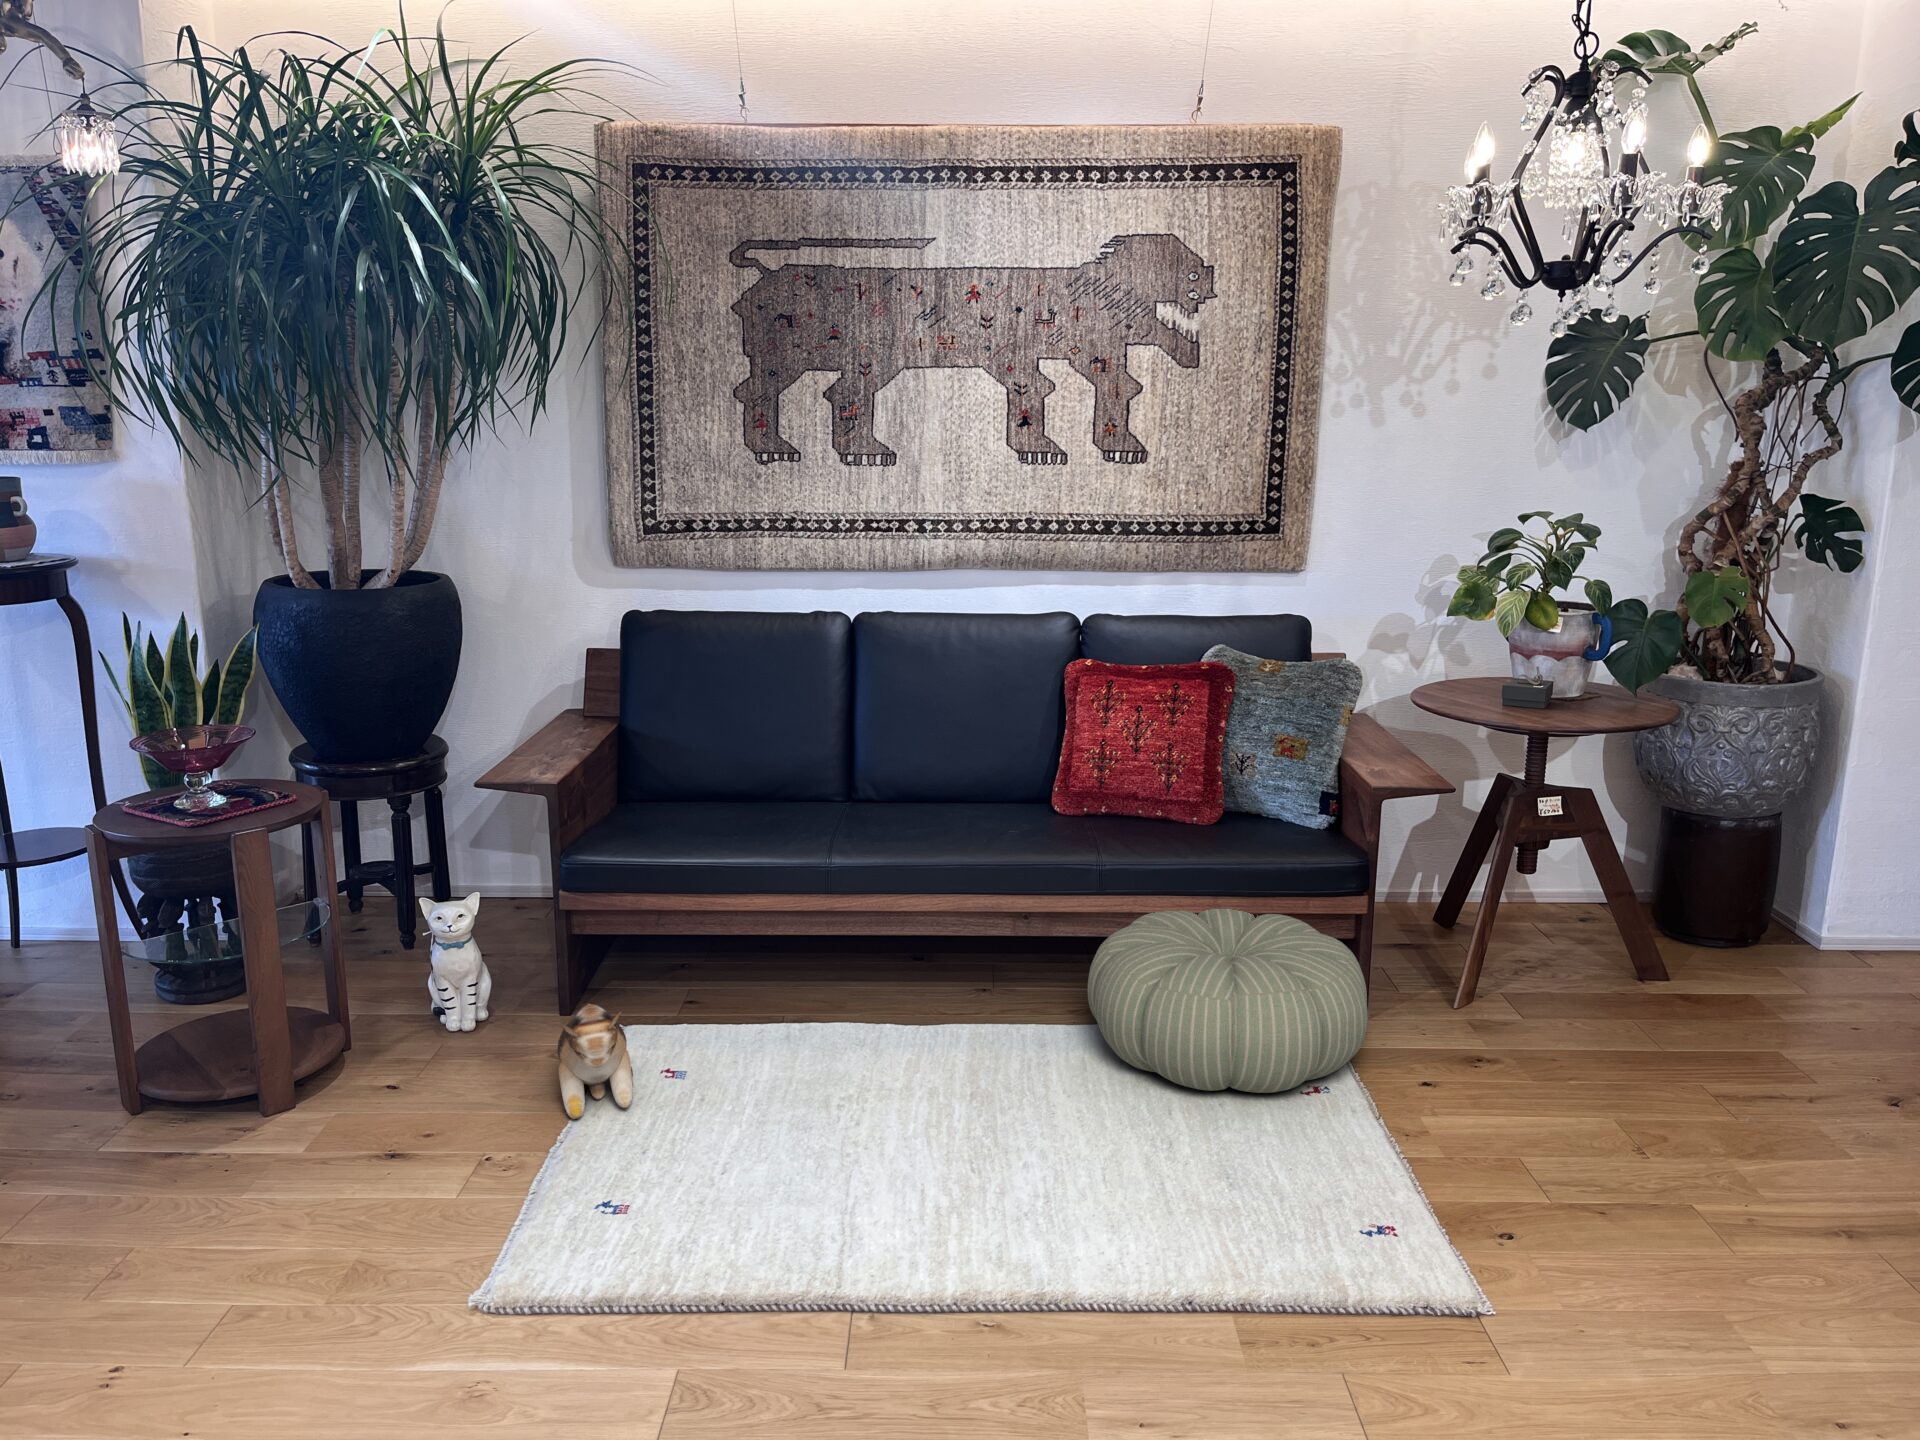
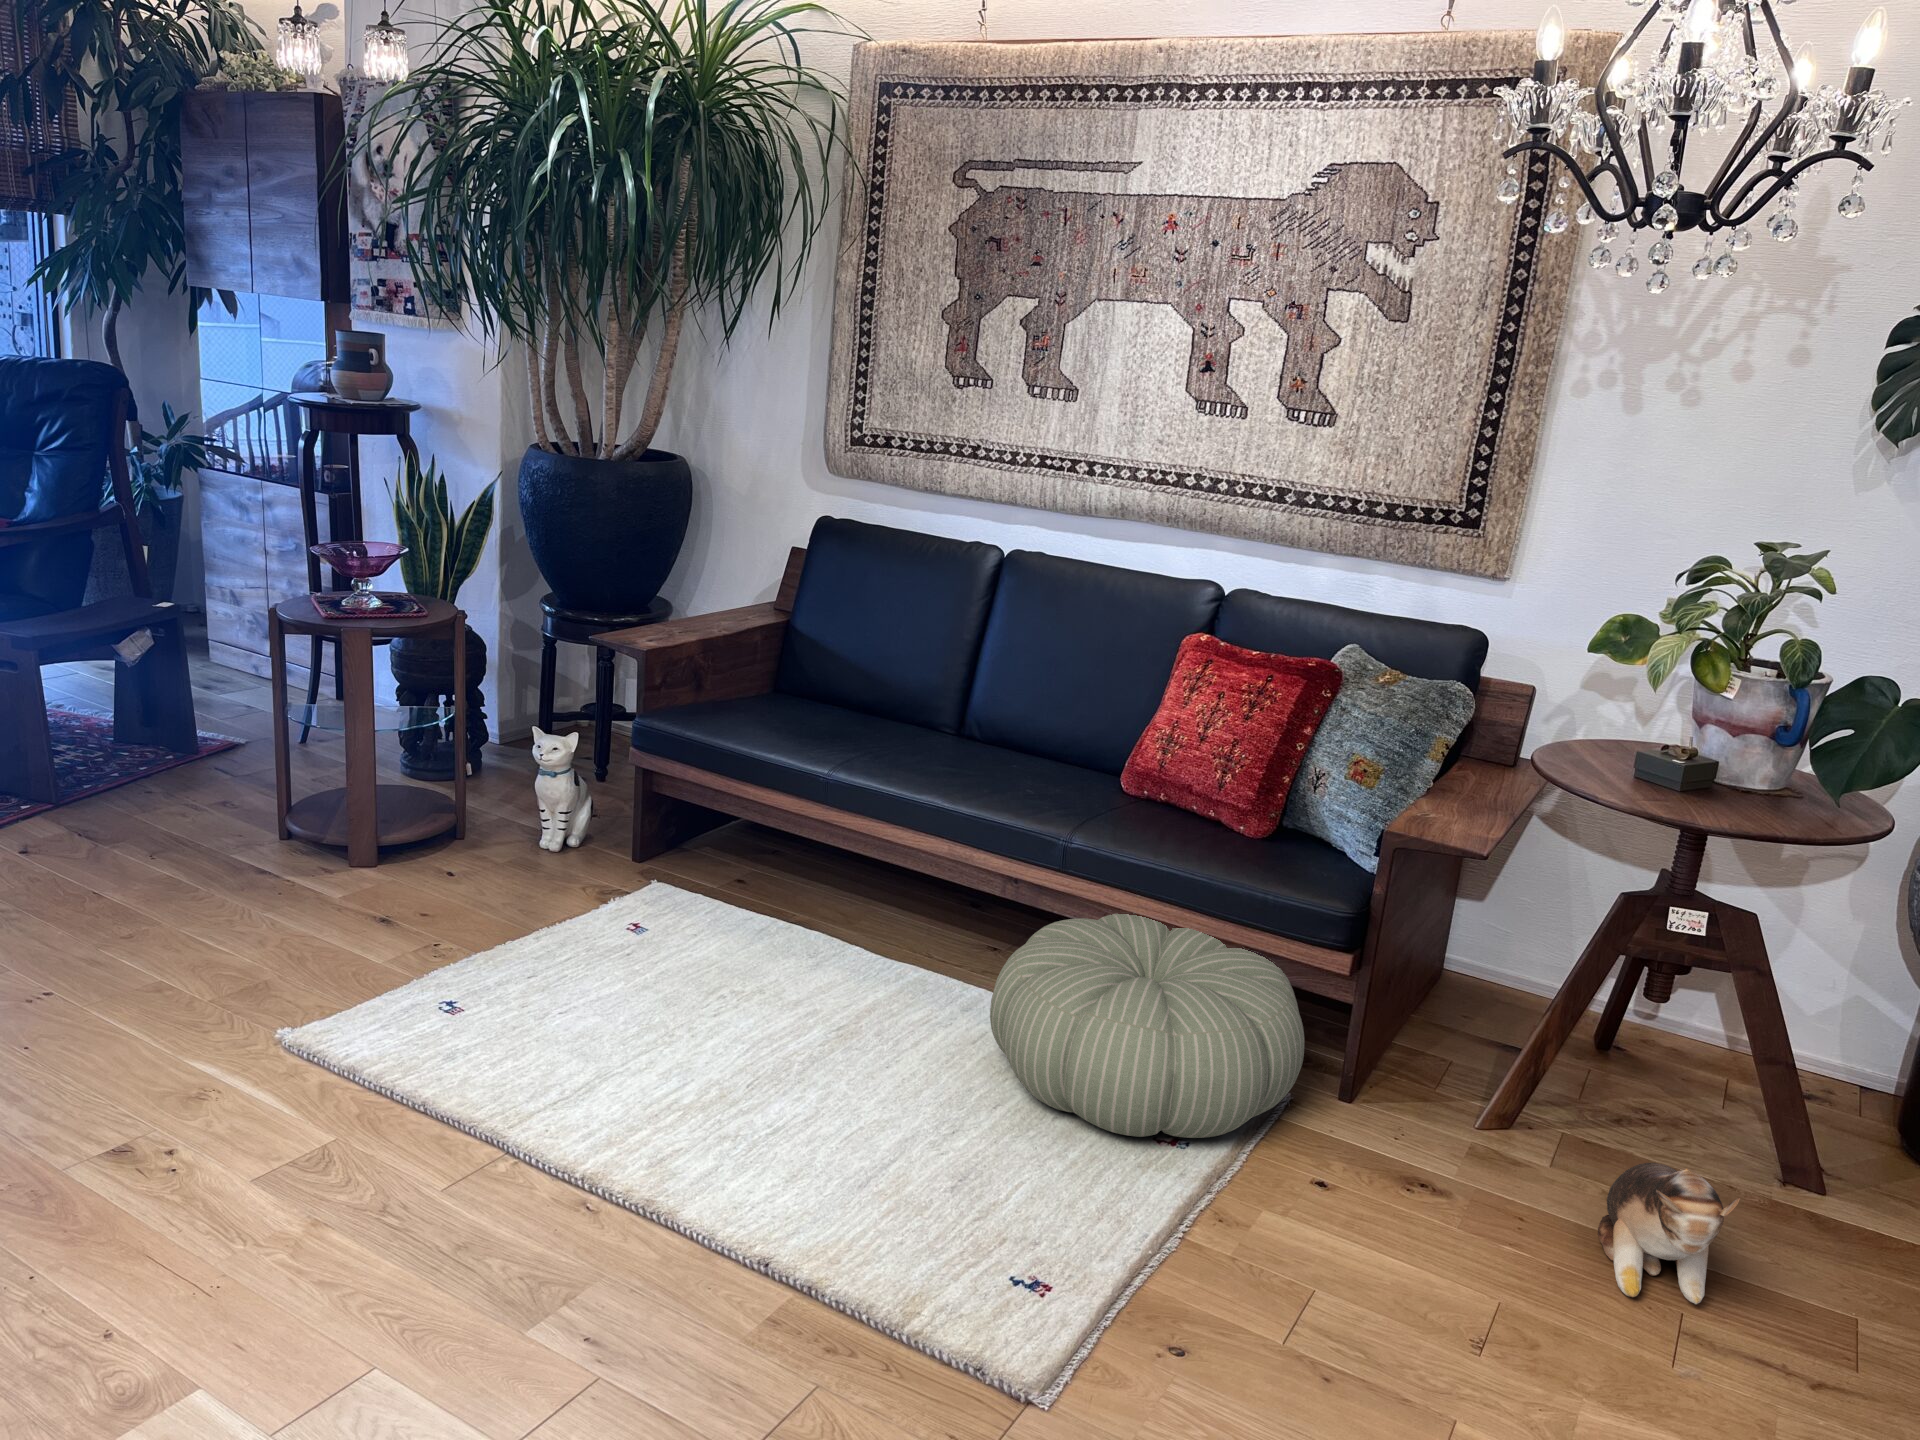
plush toy: present [558,1004,633,1119] -> present [1598,1163,1740,1304]

